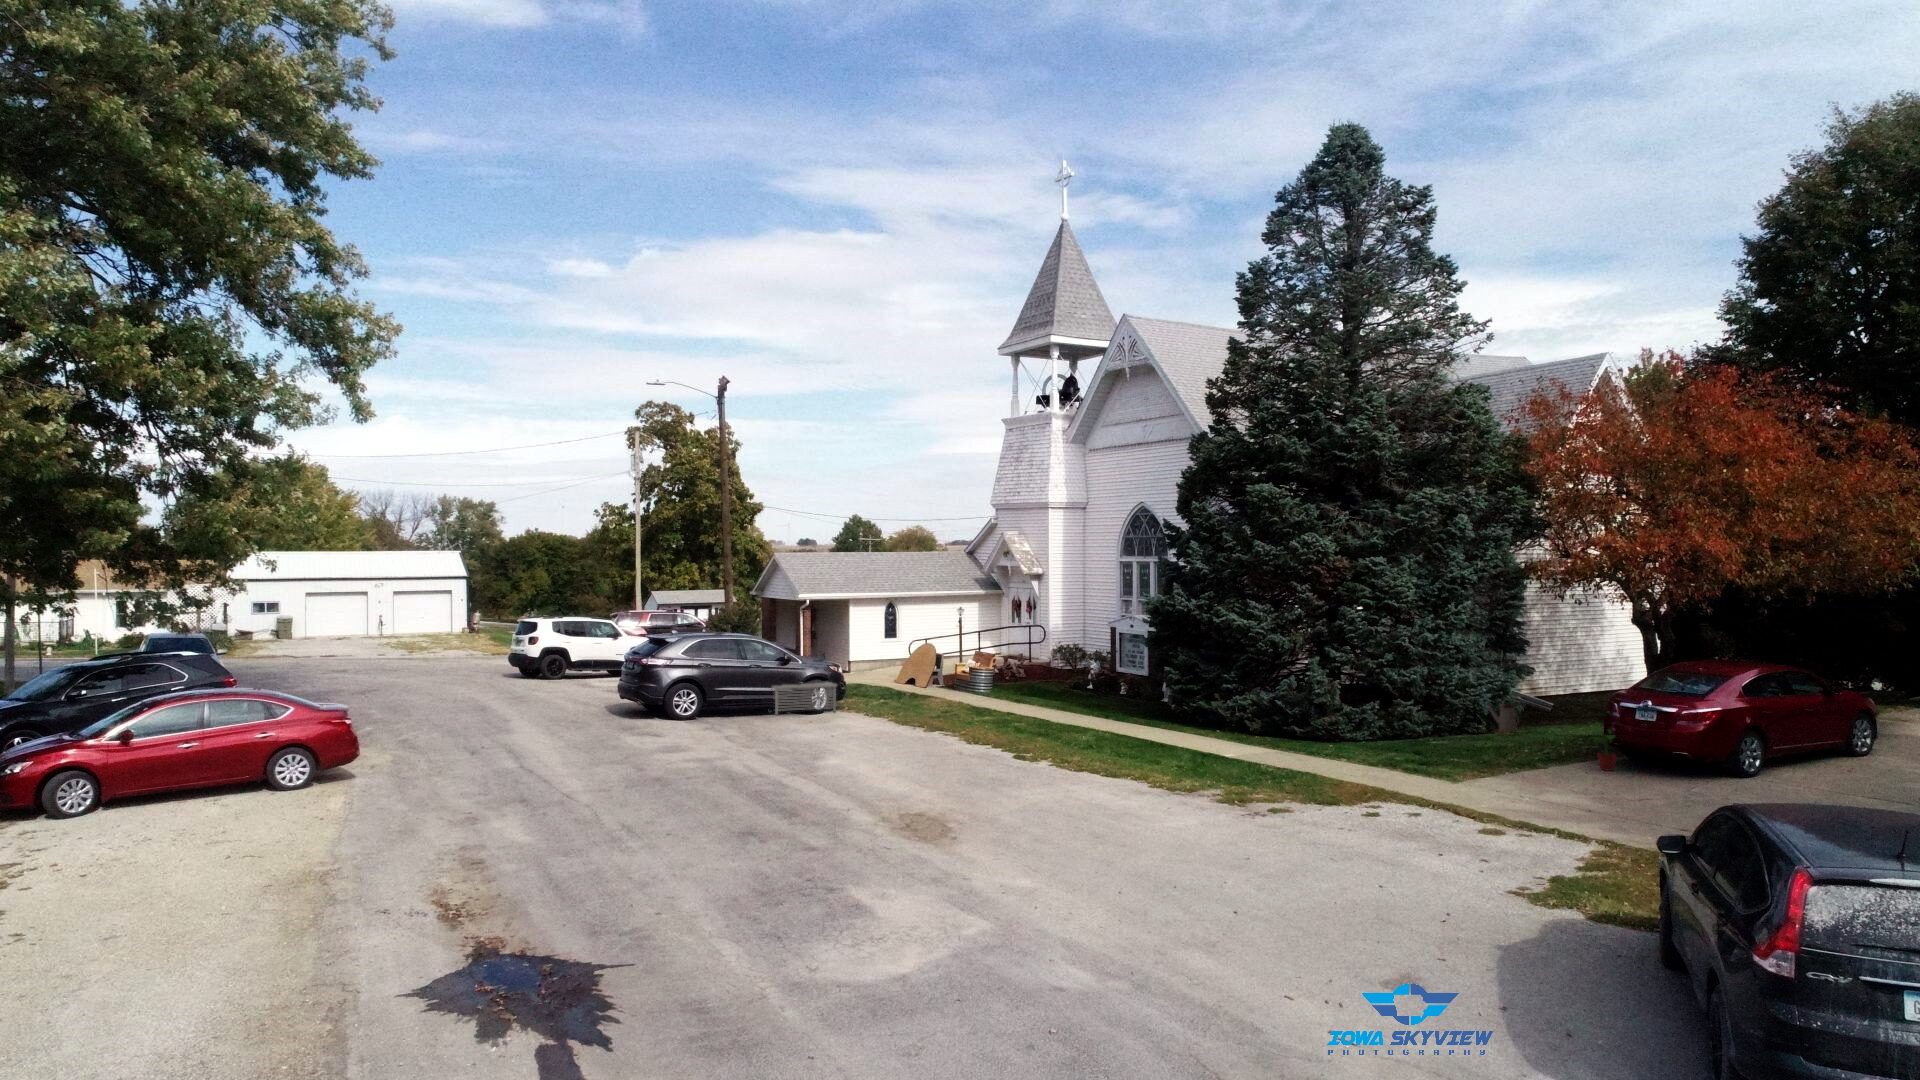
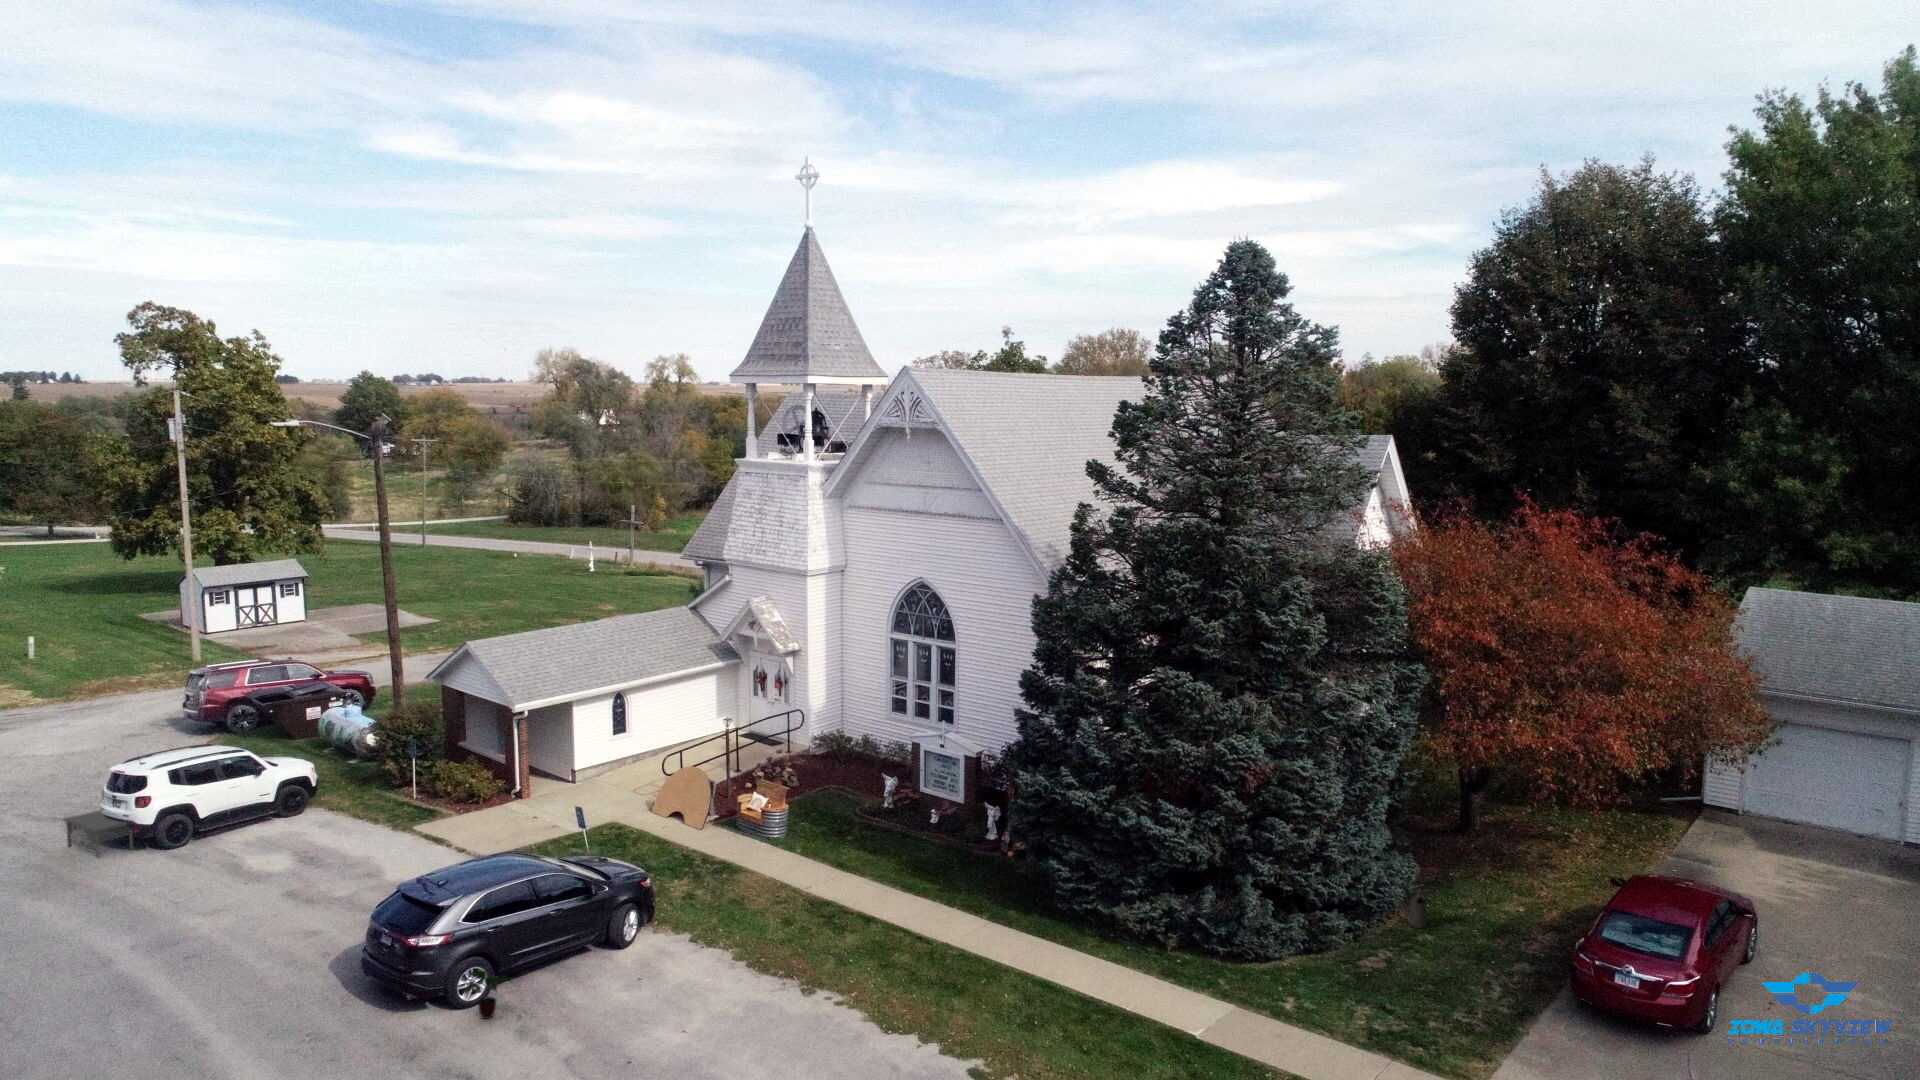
storage bench: present [771,682,837,715] -> present [64,810,133,858]
potted plant: present [1582,729,1616,770] -> present [464,969,510,1019]

